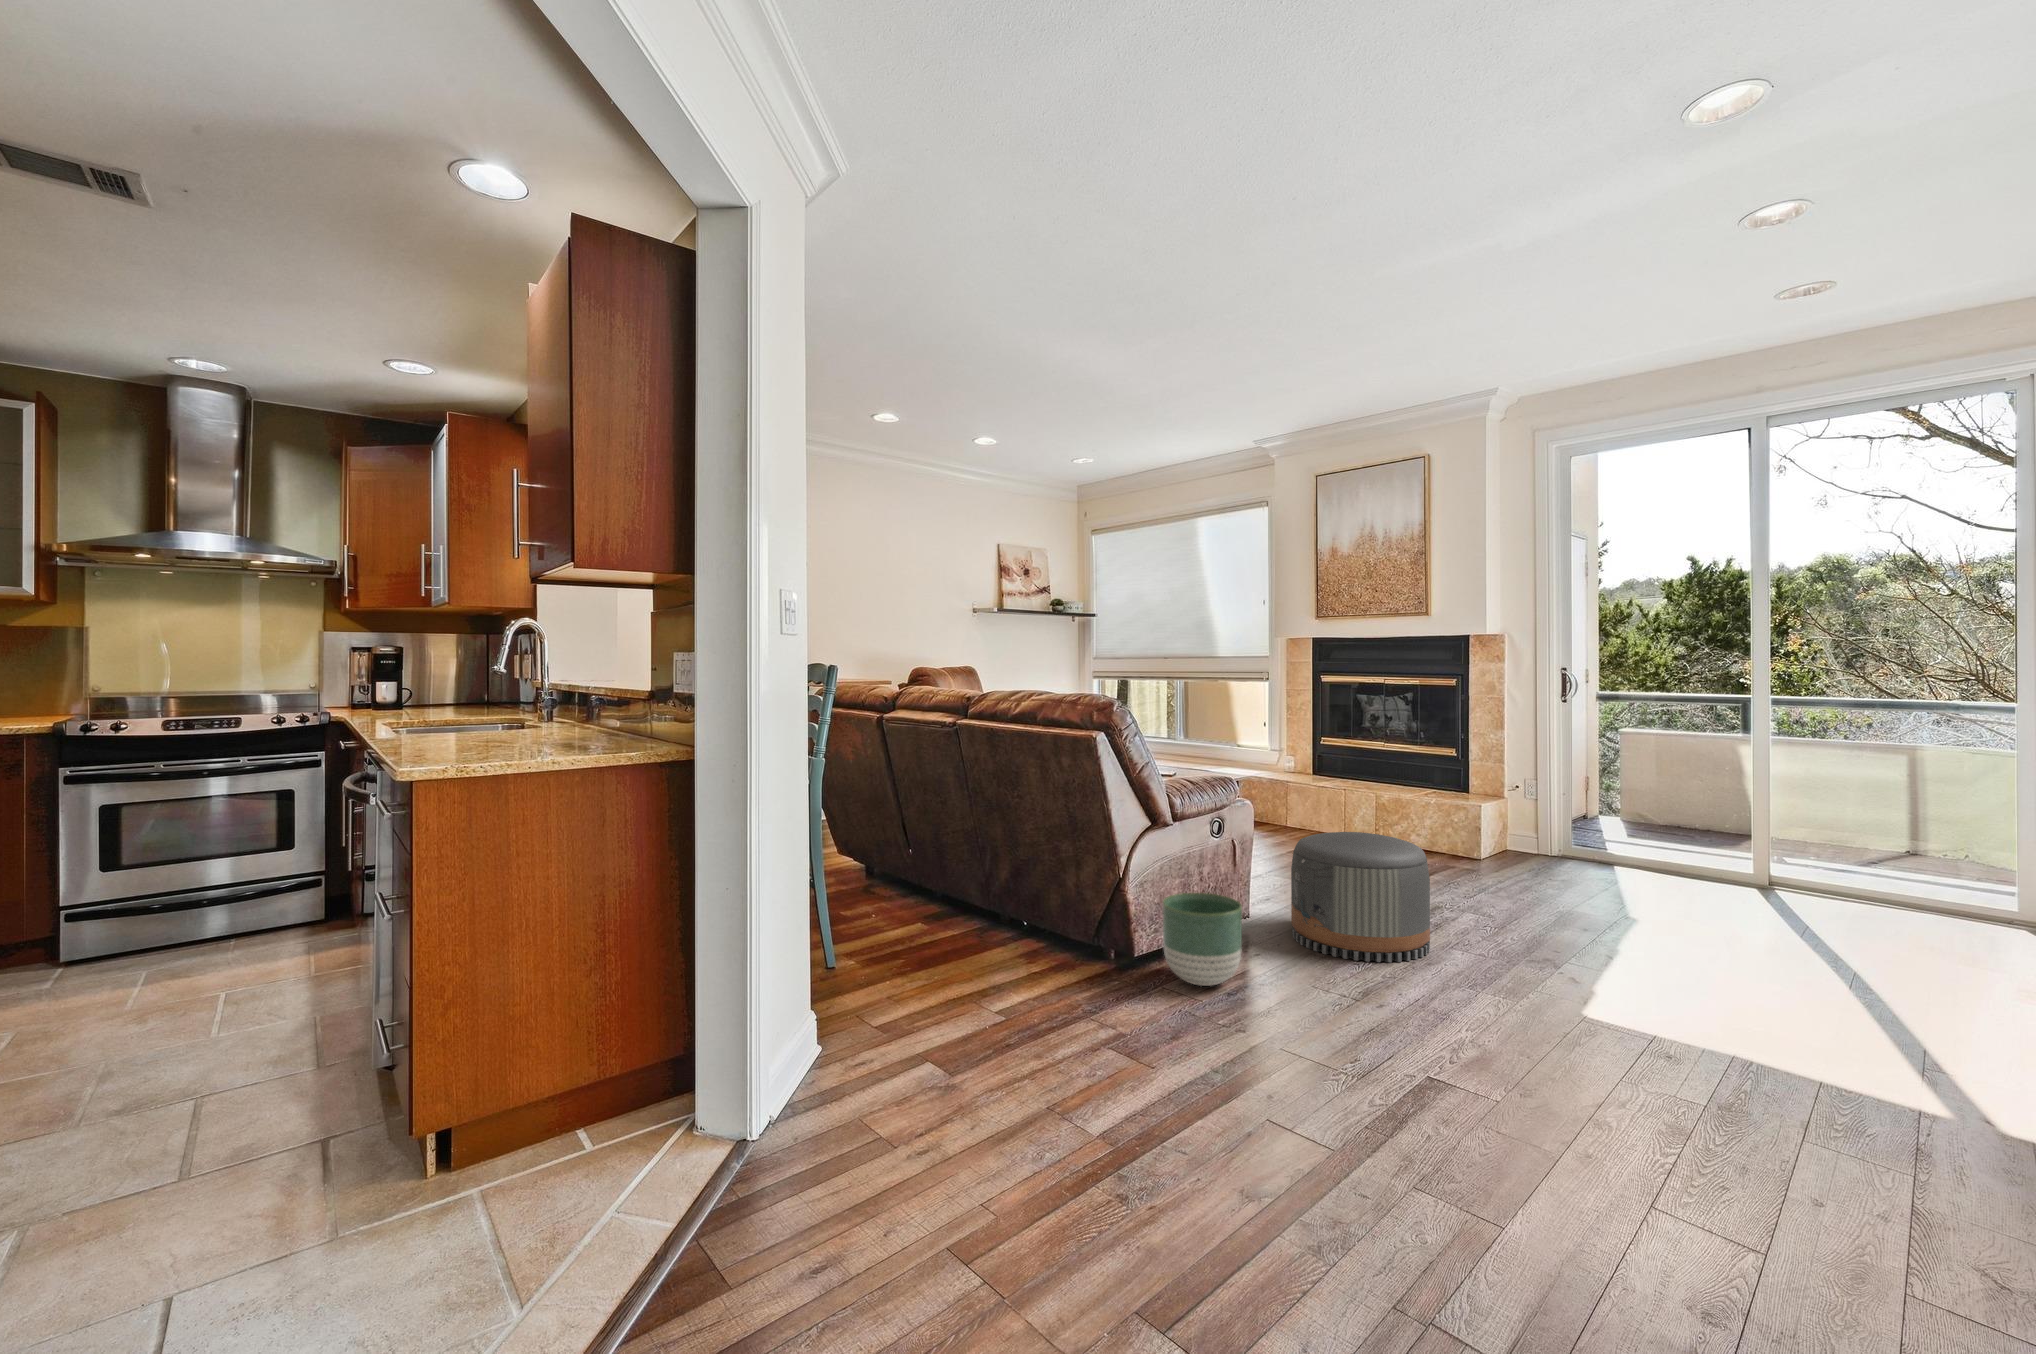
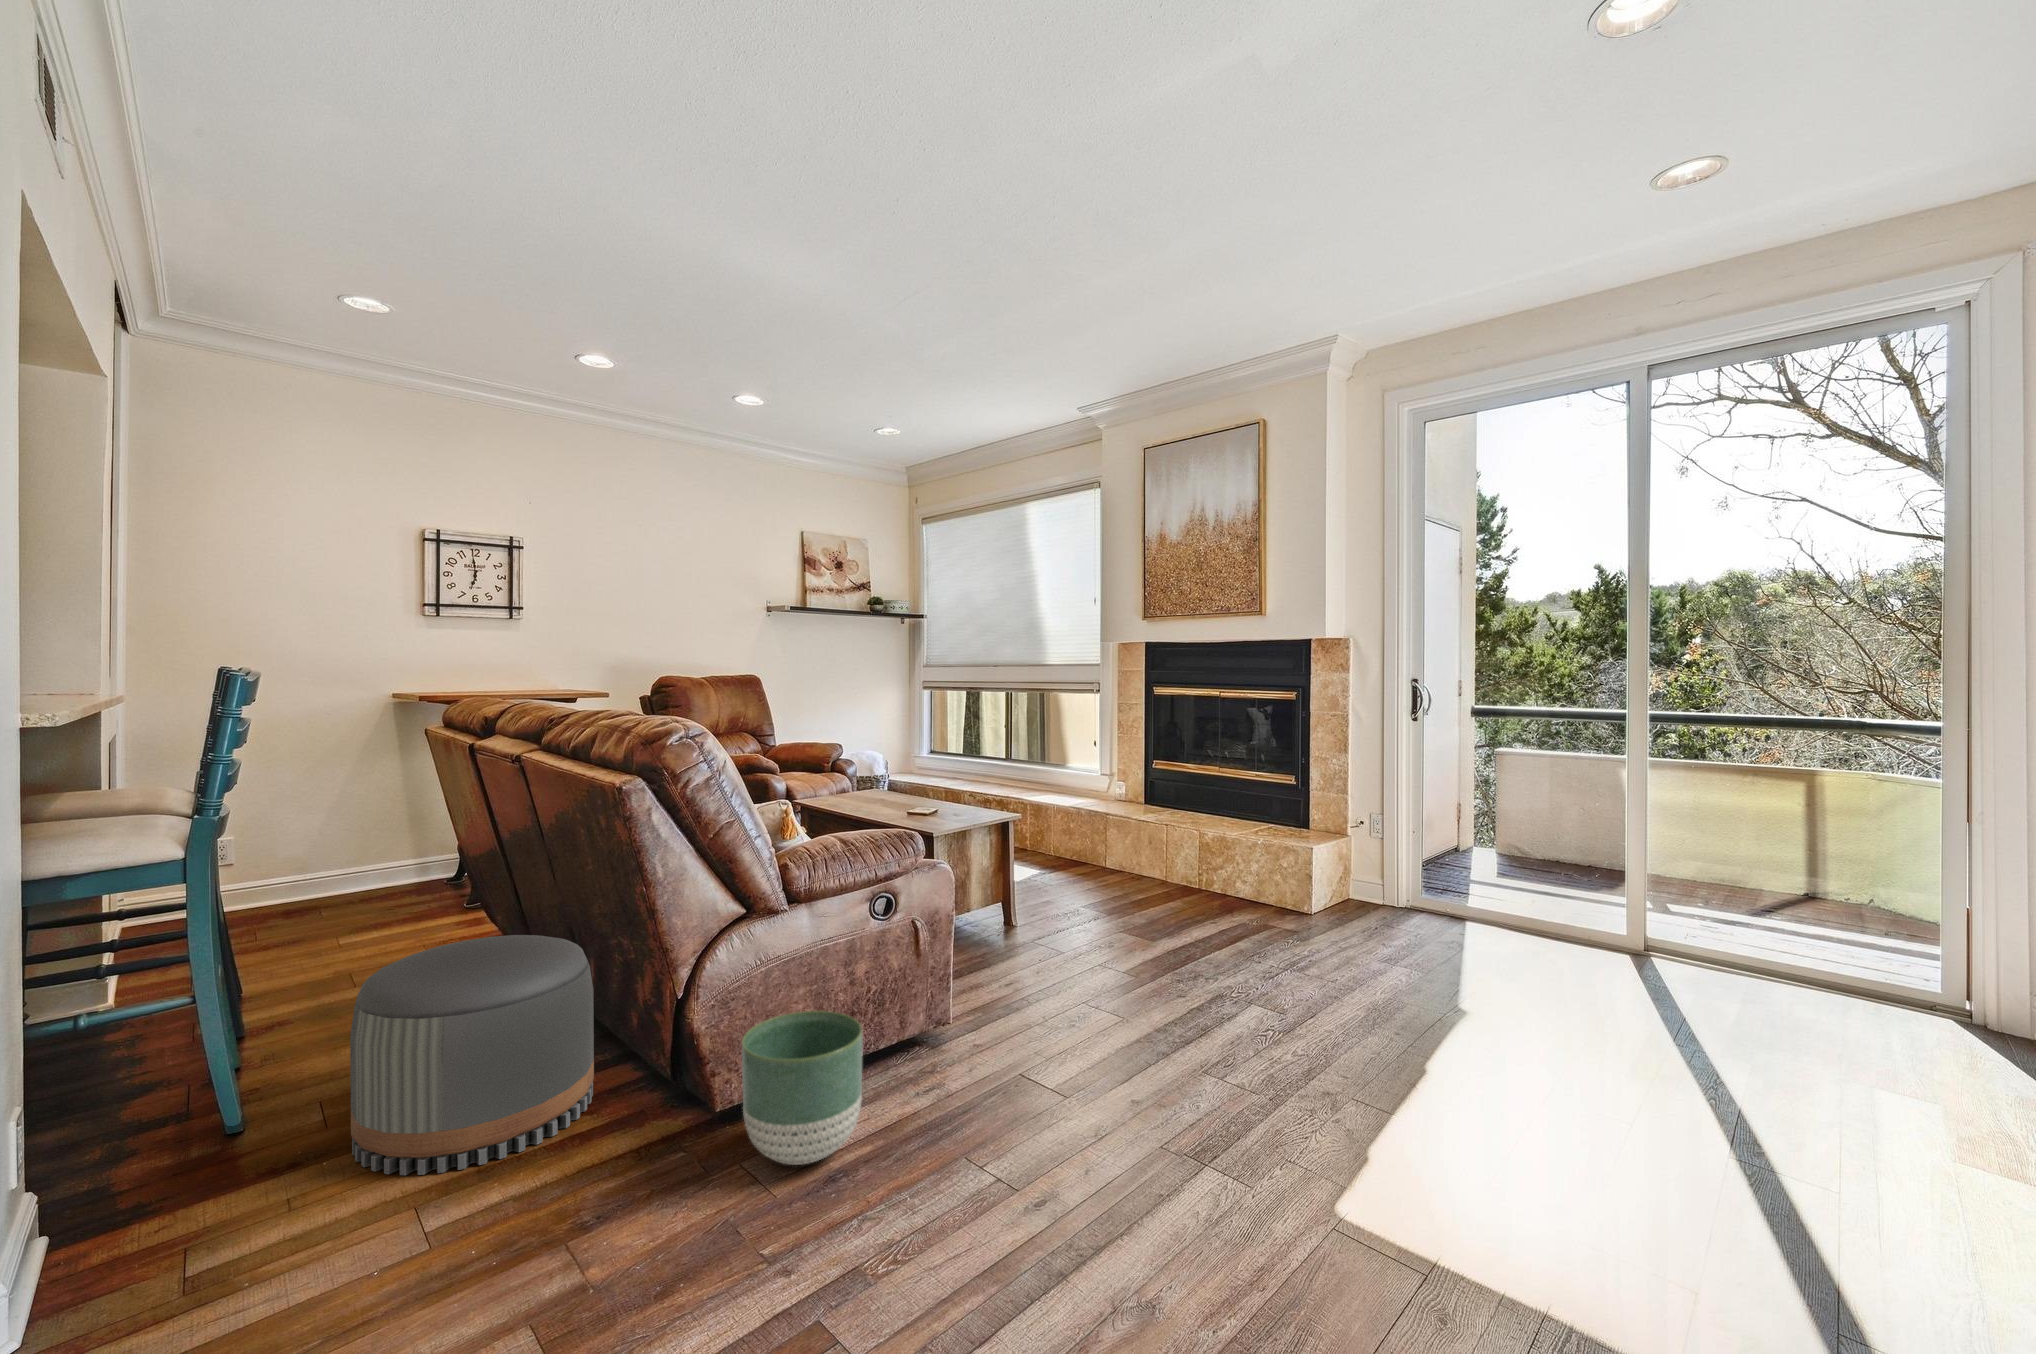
pouf: present [1291,832,1430,962] -> present [350,935,594,1175]

